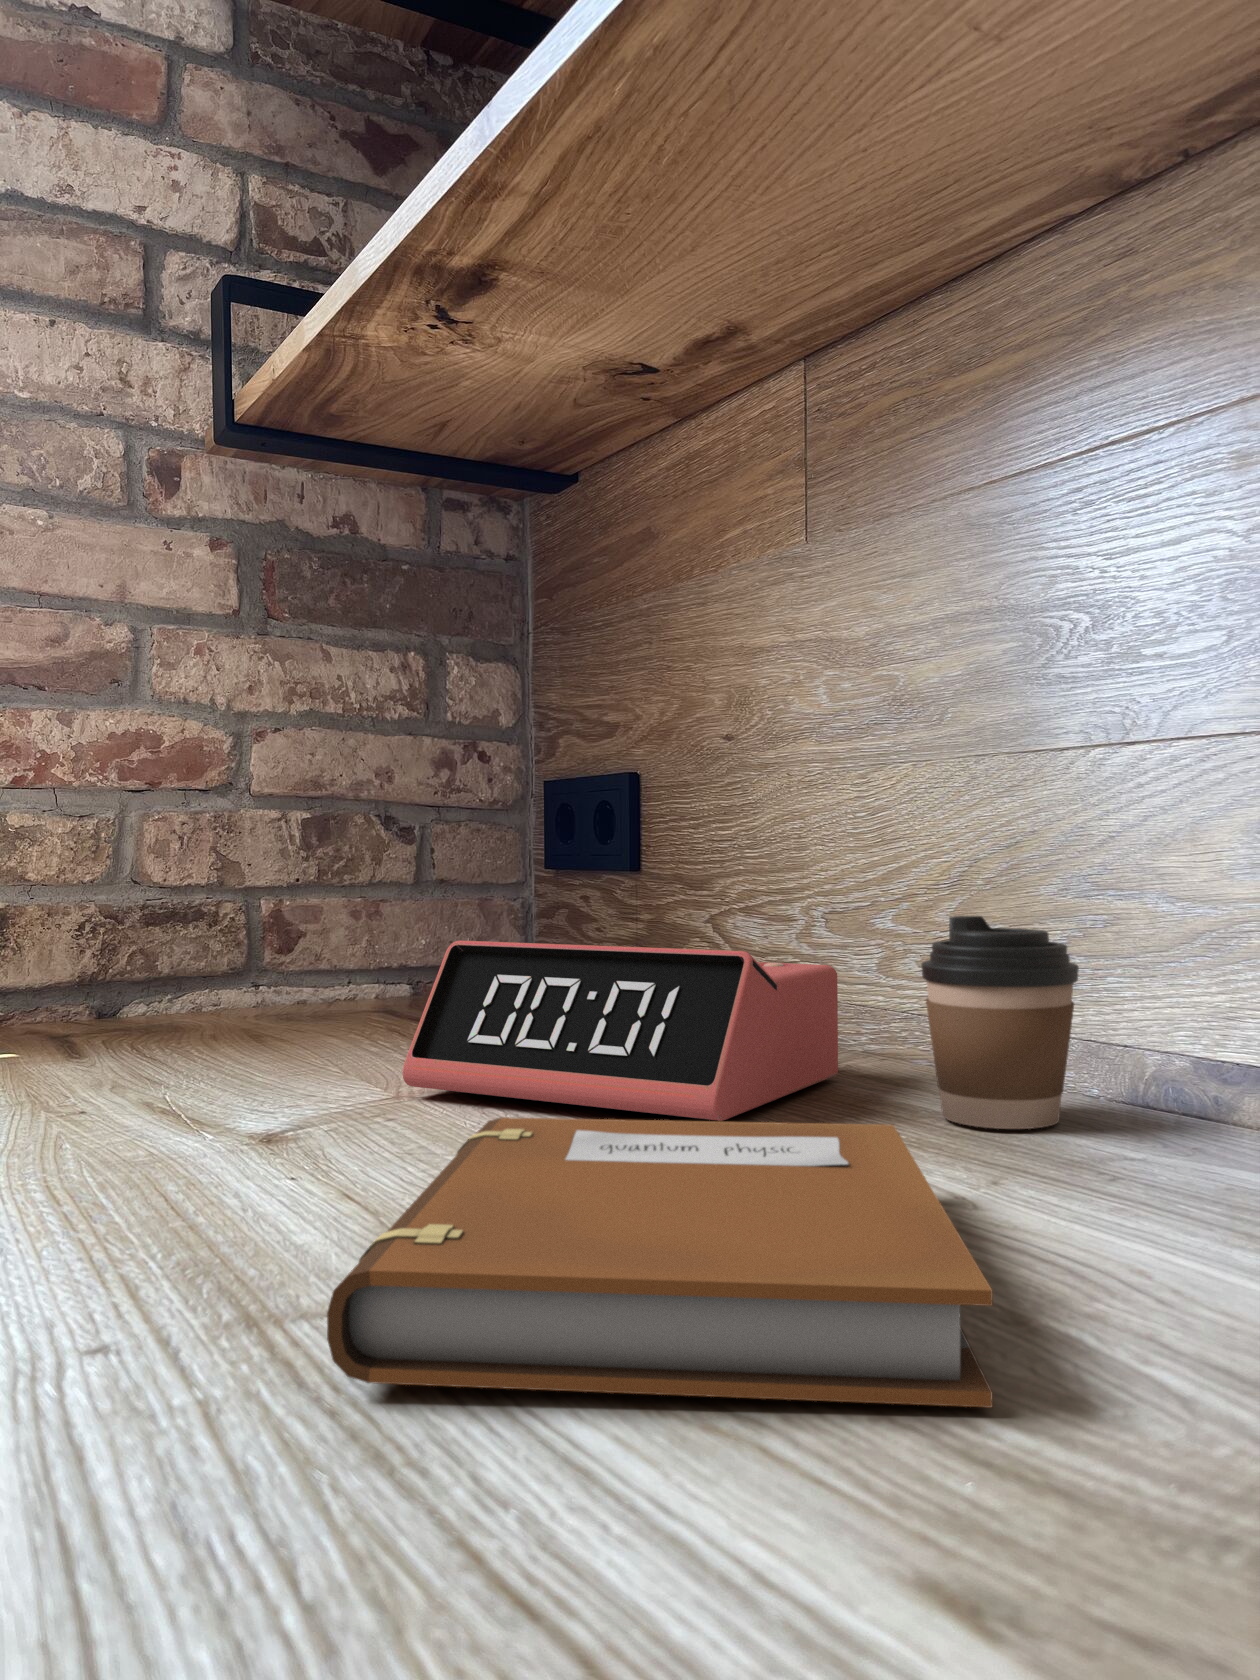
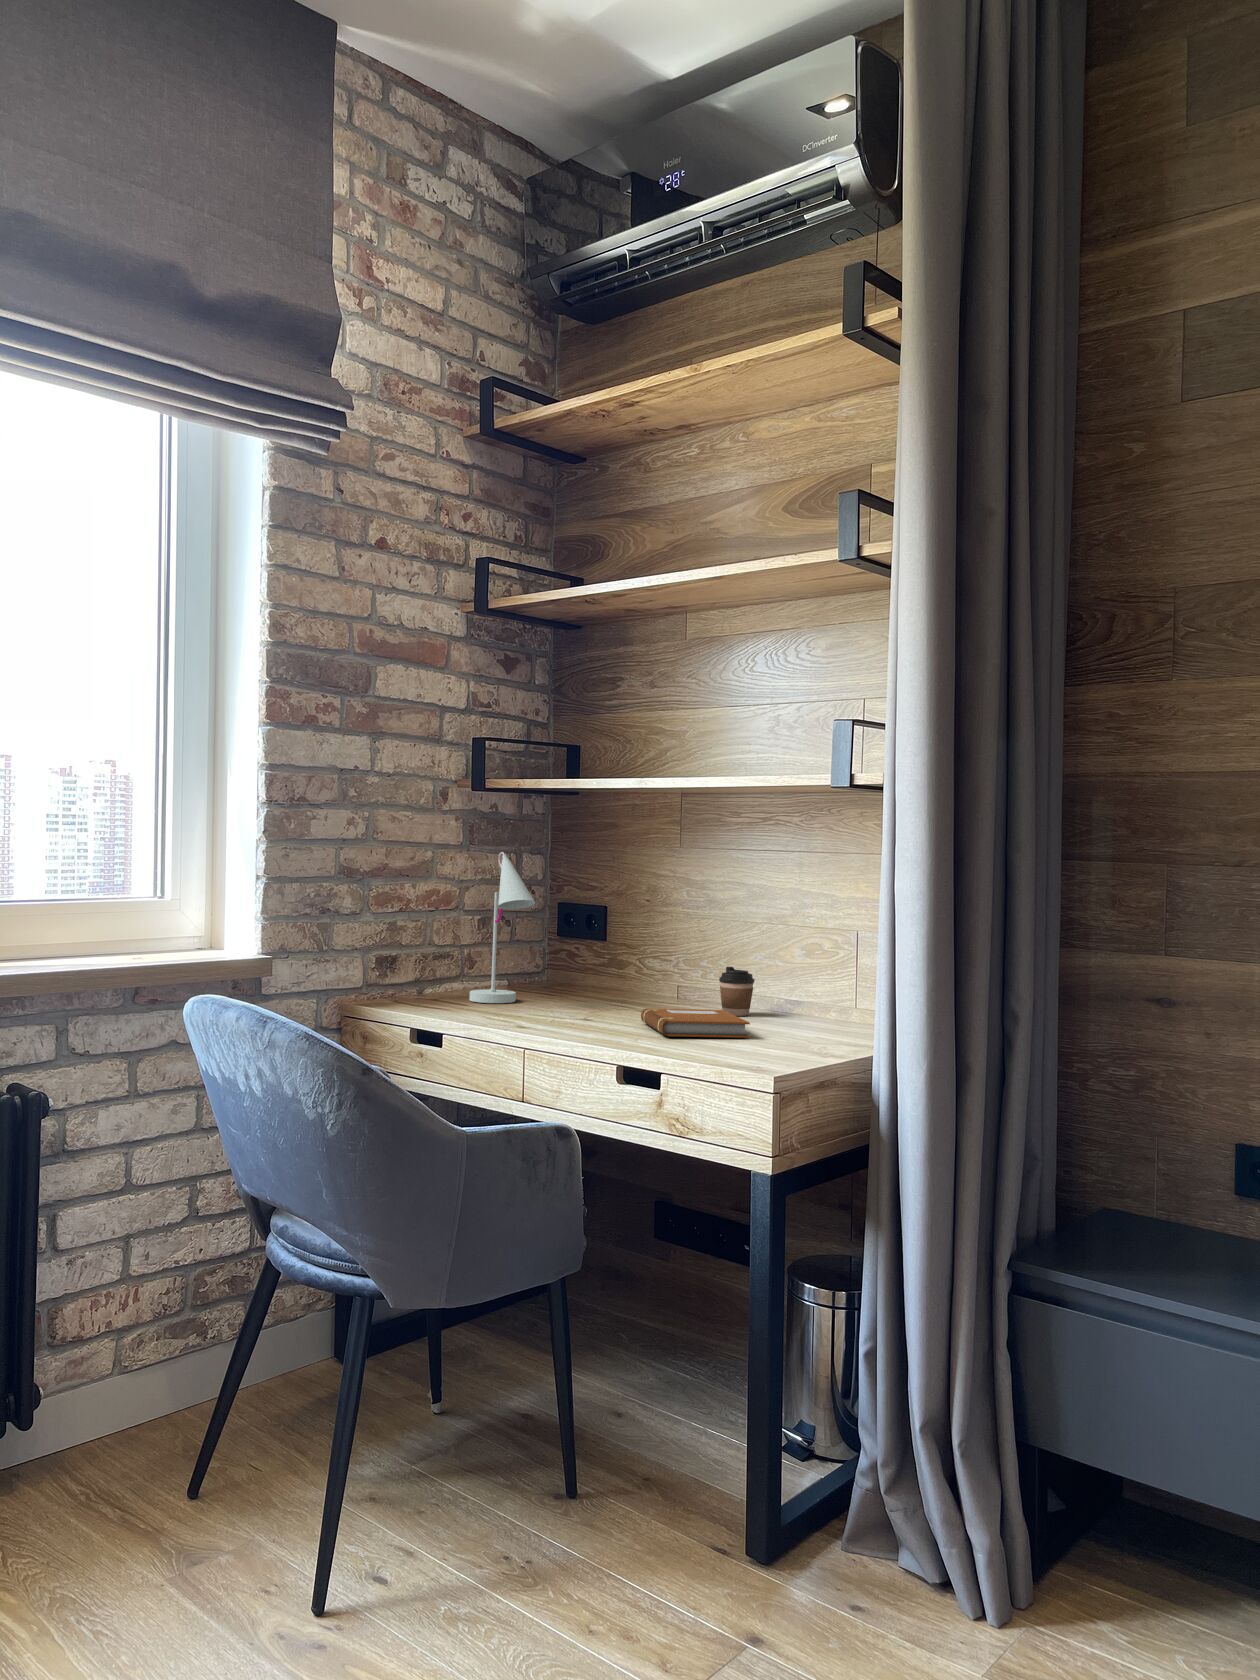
desk lamp: none [111,563,272,1062] -> present [469,852,535,1003]
alarm clock: present [403,940,838,1121] -> none [587,970,692,1014]

